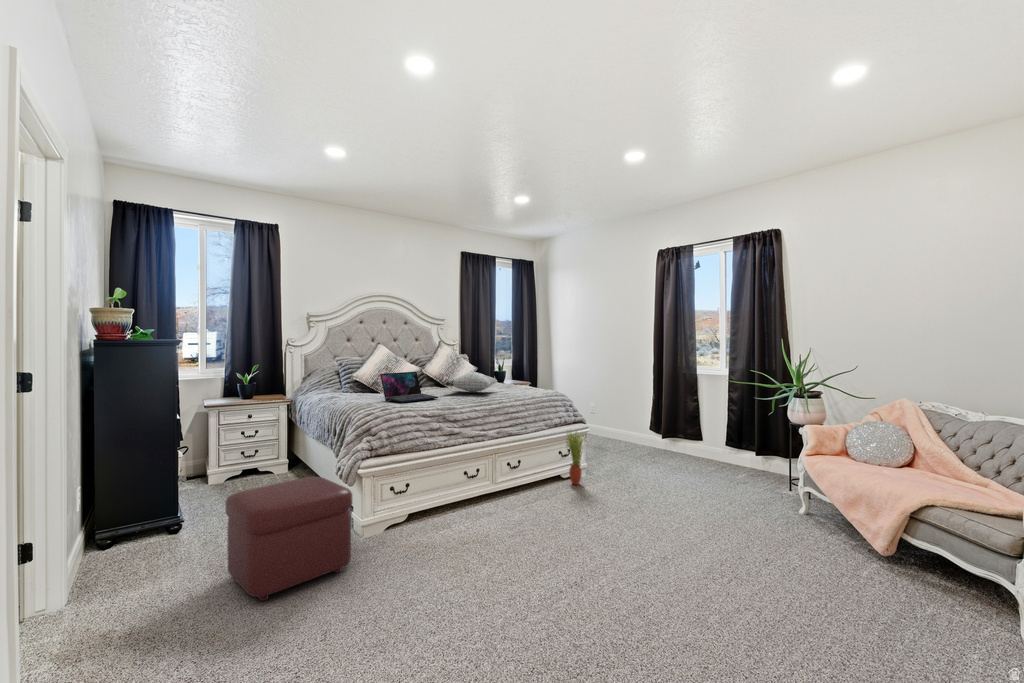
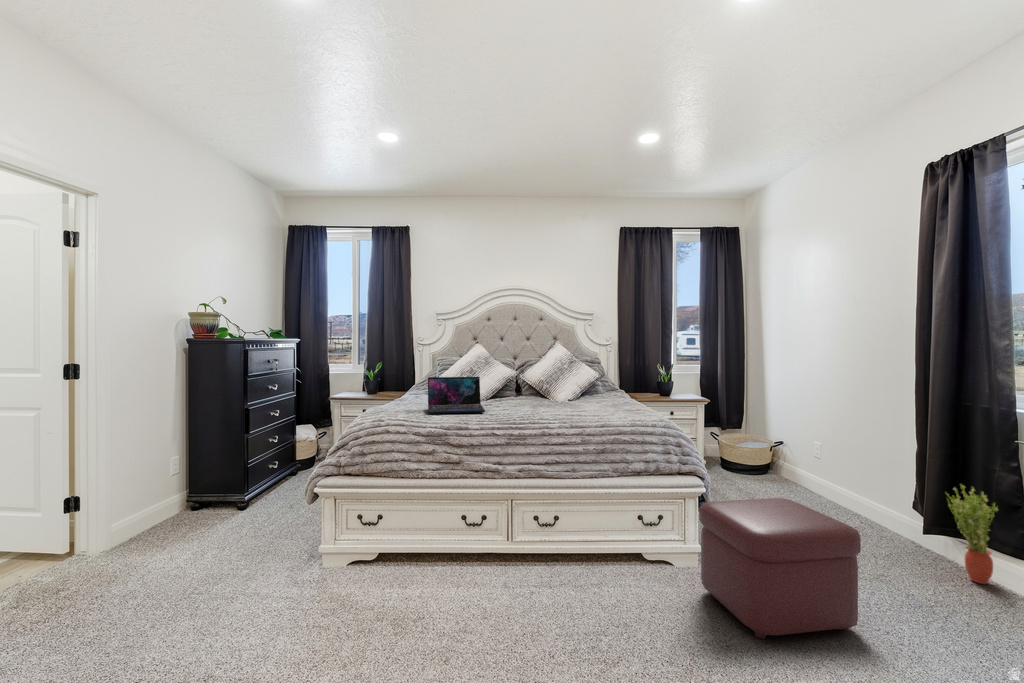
pillow: present [446,372,497,393] -> none [519,381,600,409]
potted plant: present [566,431,583,485] -> present [949,485,997,584]
ottoman: present [226,477,352,601] -> present [699,498,861,639]

